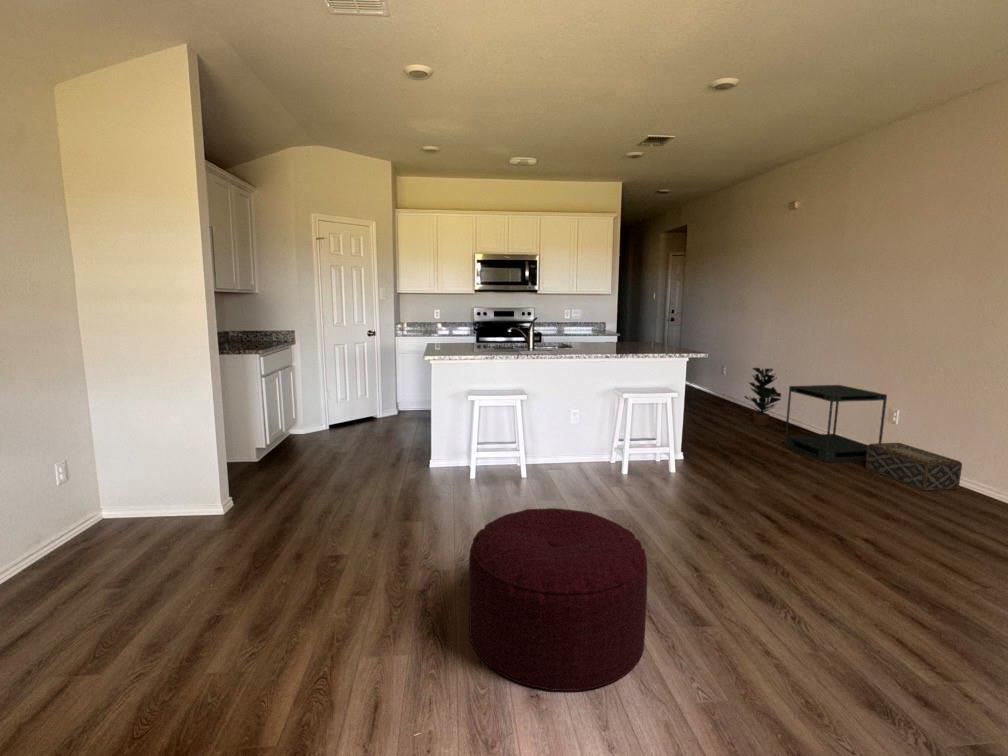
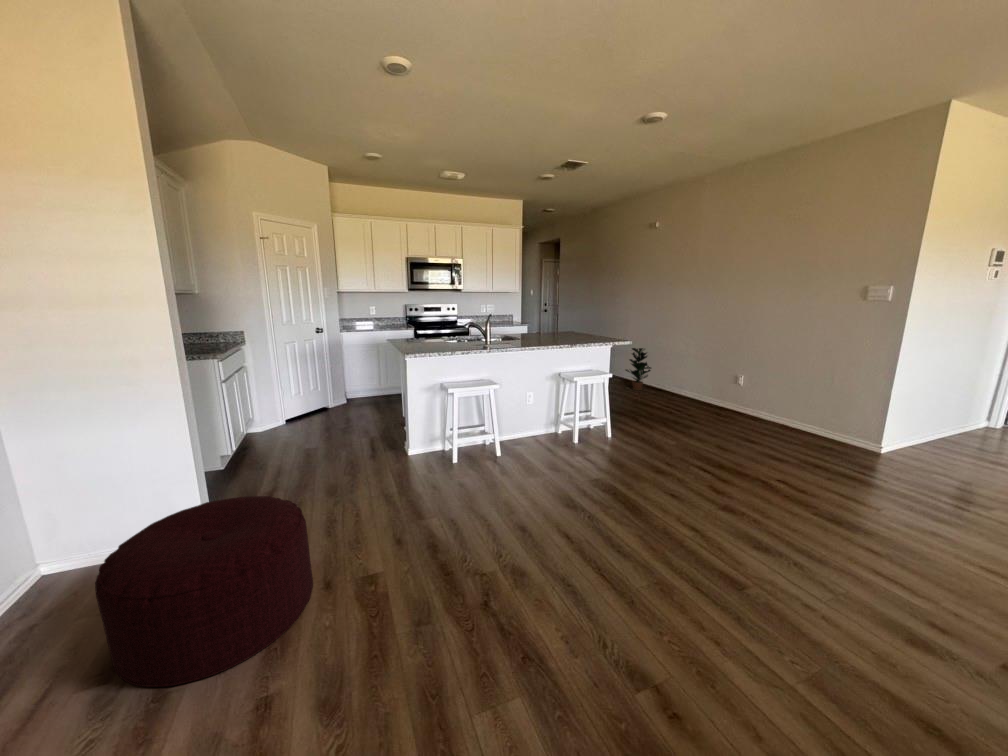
side table: present [784,385,887,462] -> none [665,359,733,415]
woven basket: present [866,443,962,491] -> none [725,398,789,430]
ottoman: present [469,508,647,691] -> present [95,496,313,687]

